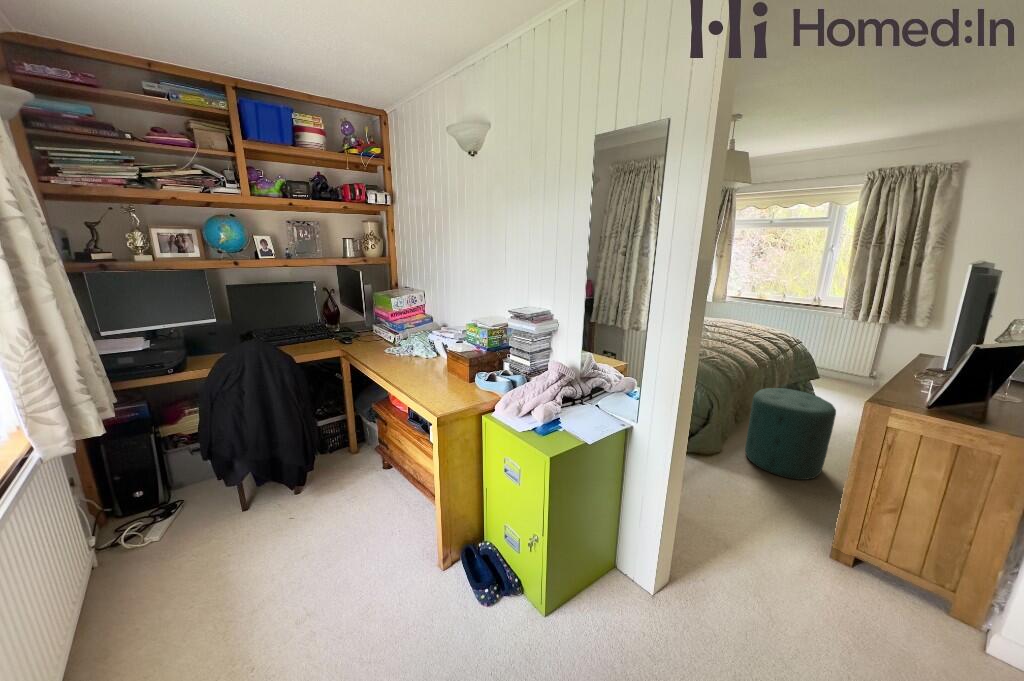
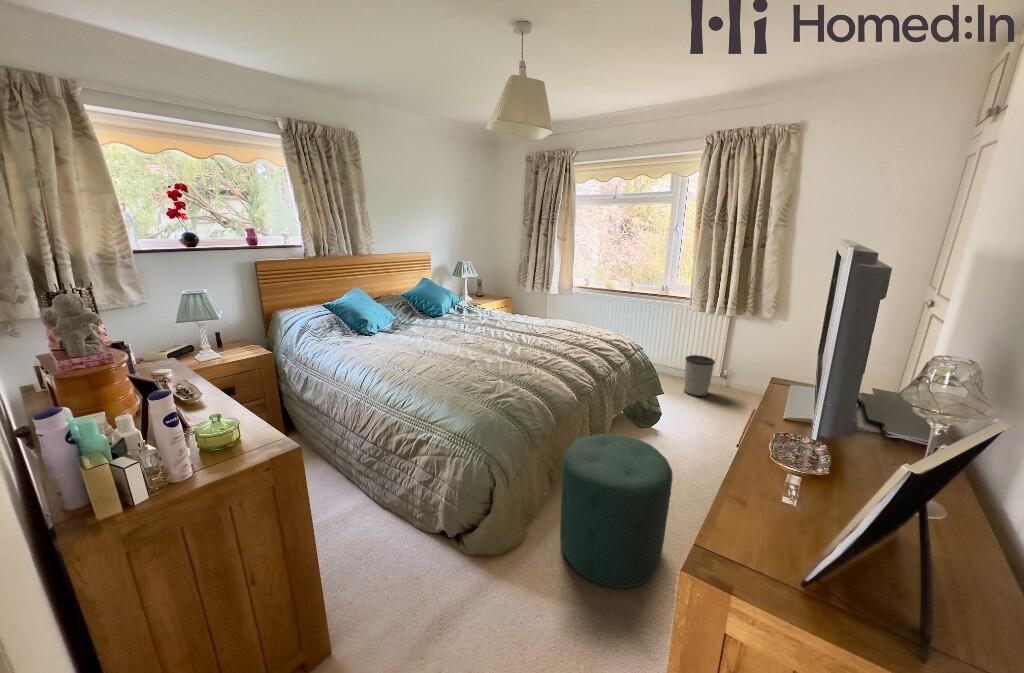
wastebasket: none [832,356,865,391] -> present [684,355,715,397]

